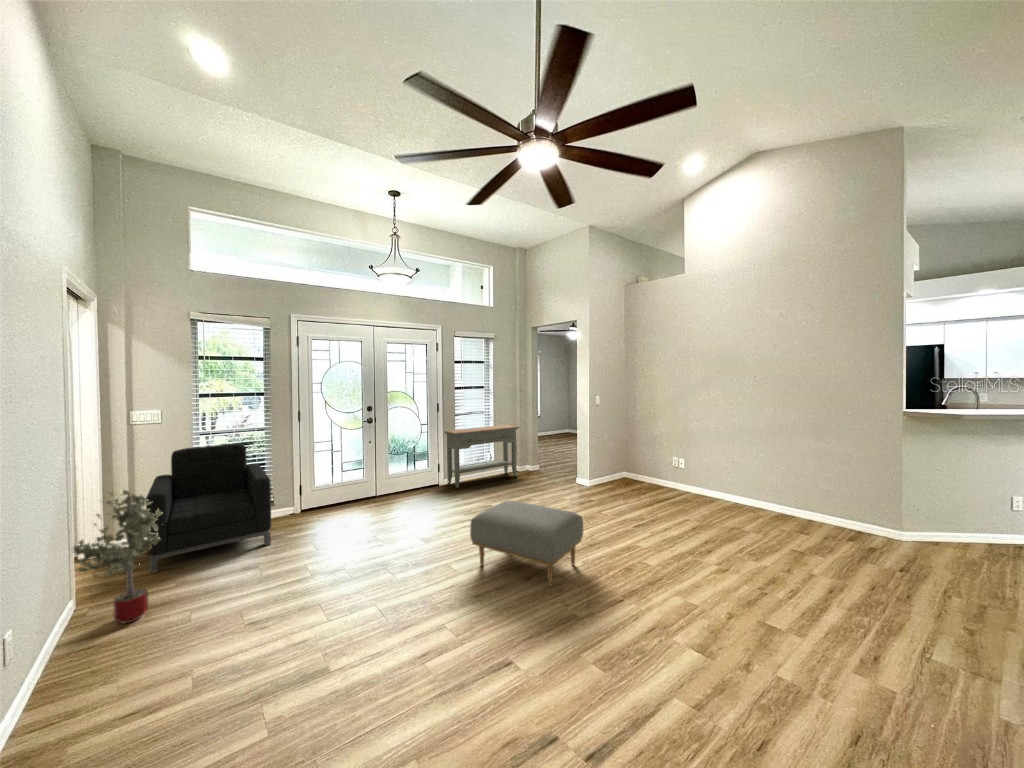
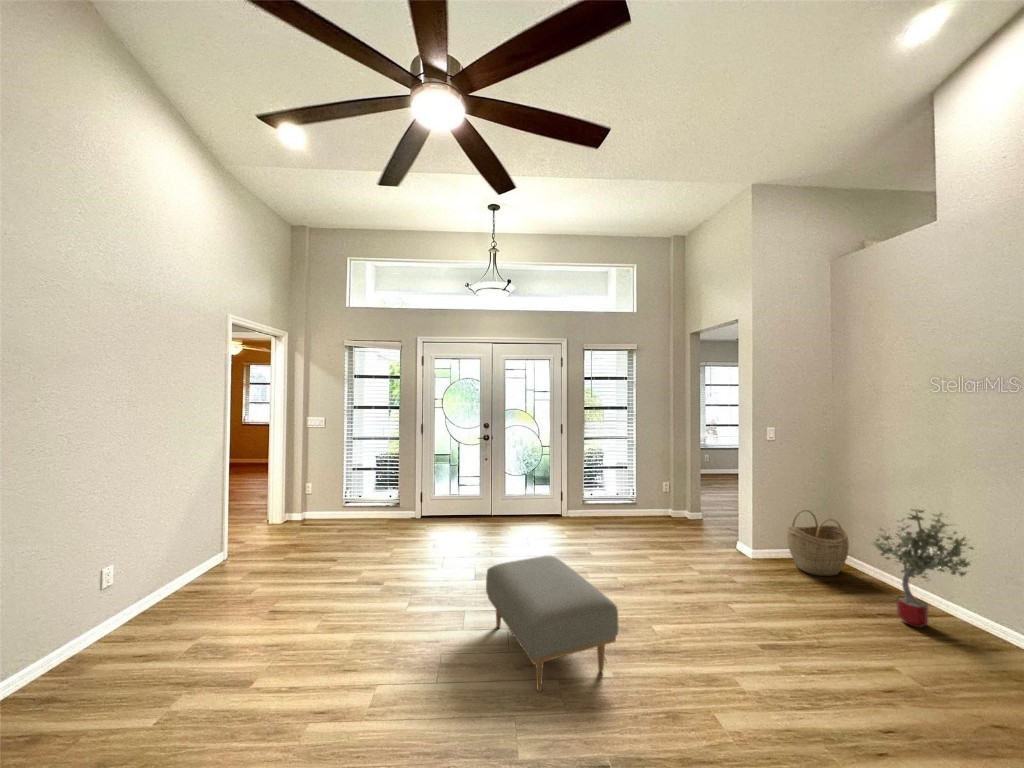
console table: present [444,425,519,488] -> none [568,456,664,523]
armchair: present [146,444,271,573] -> none [288,448,390,543]
woven basket: none [608,447,639,486] -> present [787,510,849,576]
potted tree: present [73,490,162,624] -> present [873,509,973,627]

